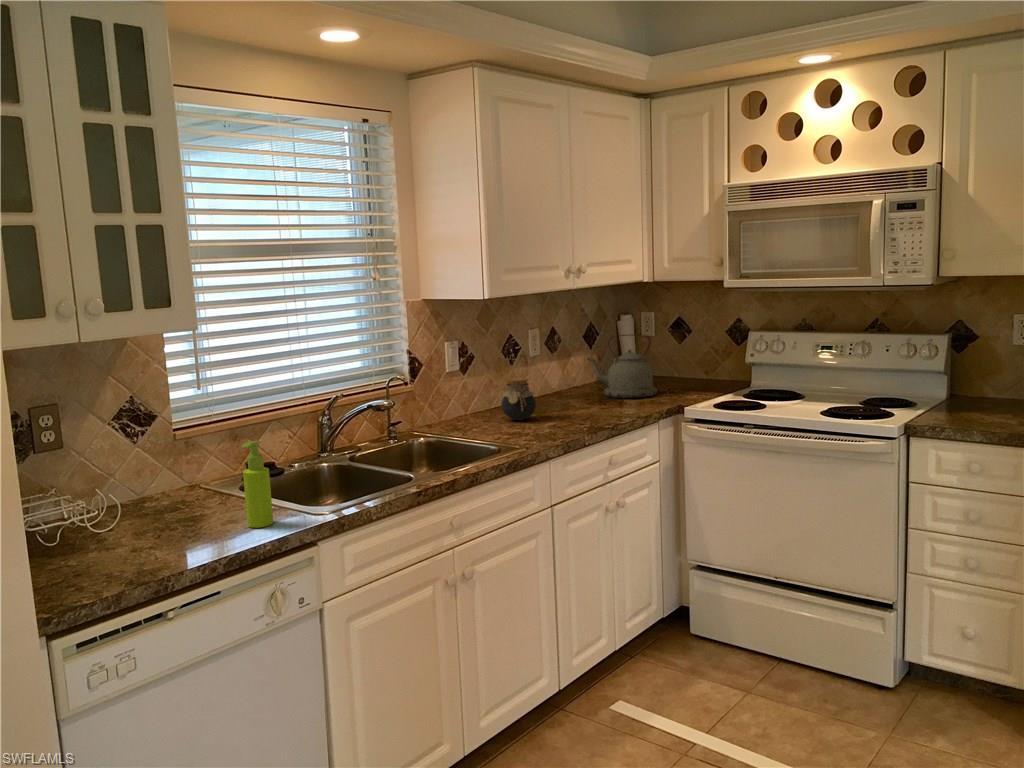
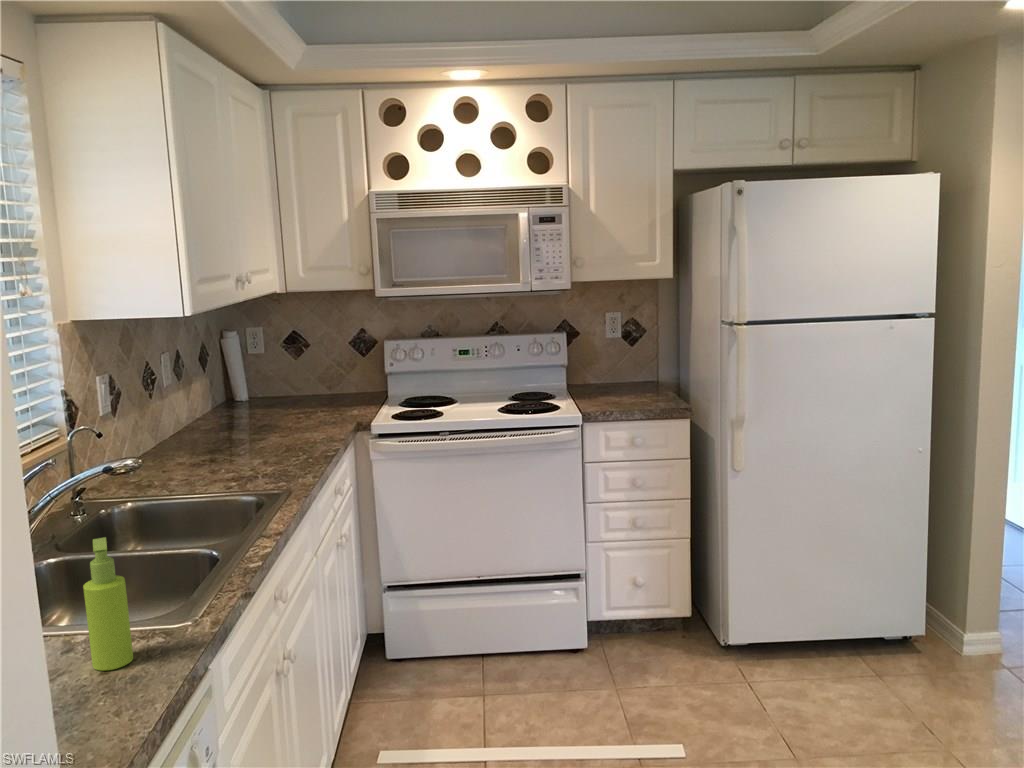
kettle: present [587,334,657,398] -> none [235,351,312,424]
jar: present [501,378,536,421] -> none [184,411,229,463]

